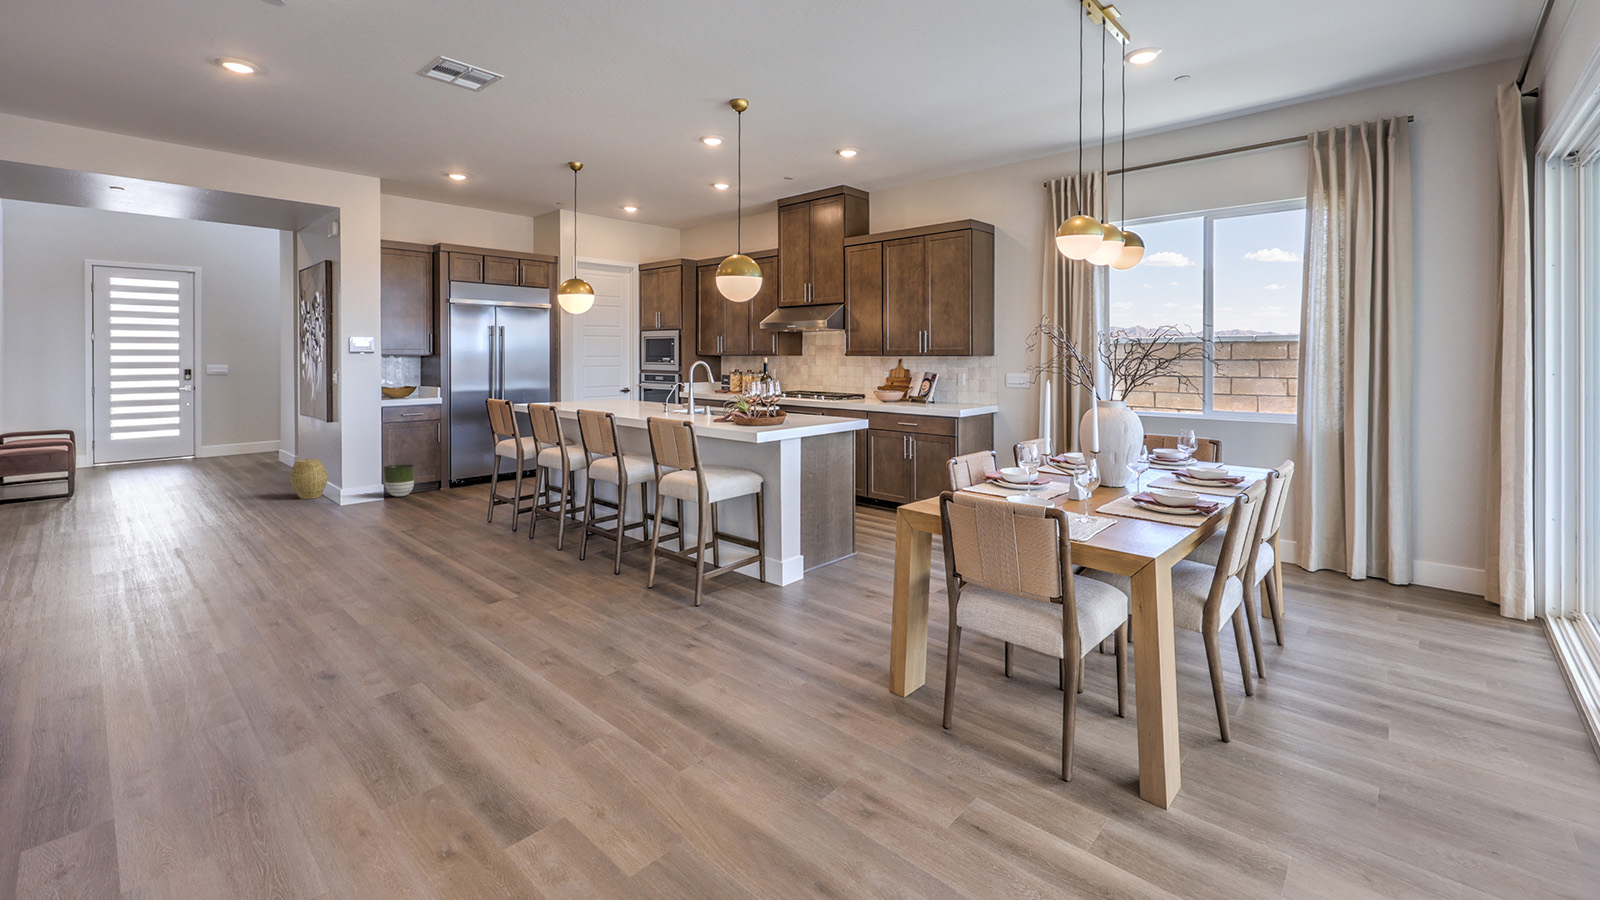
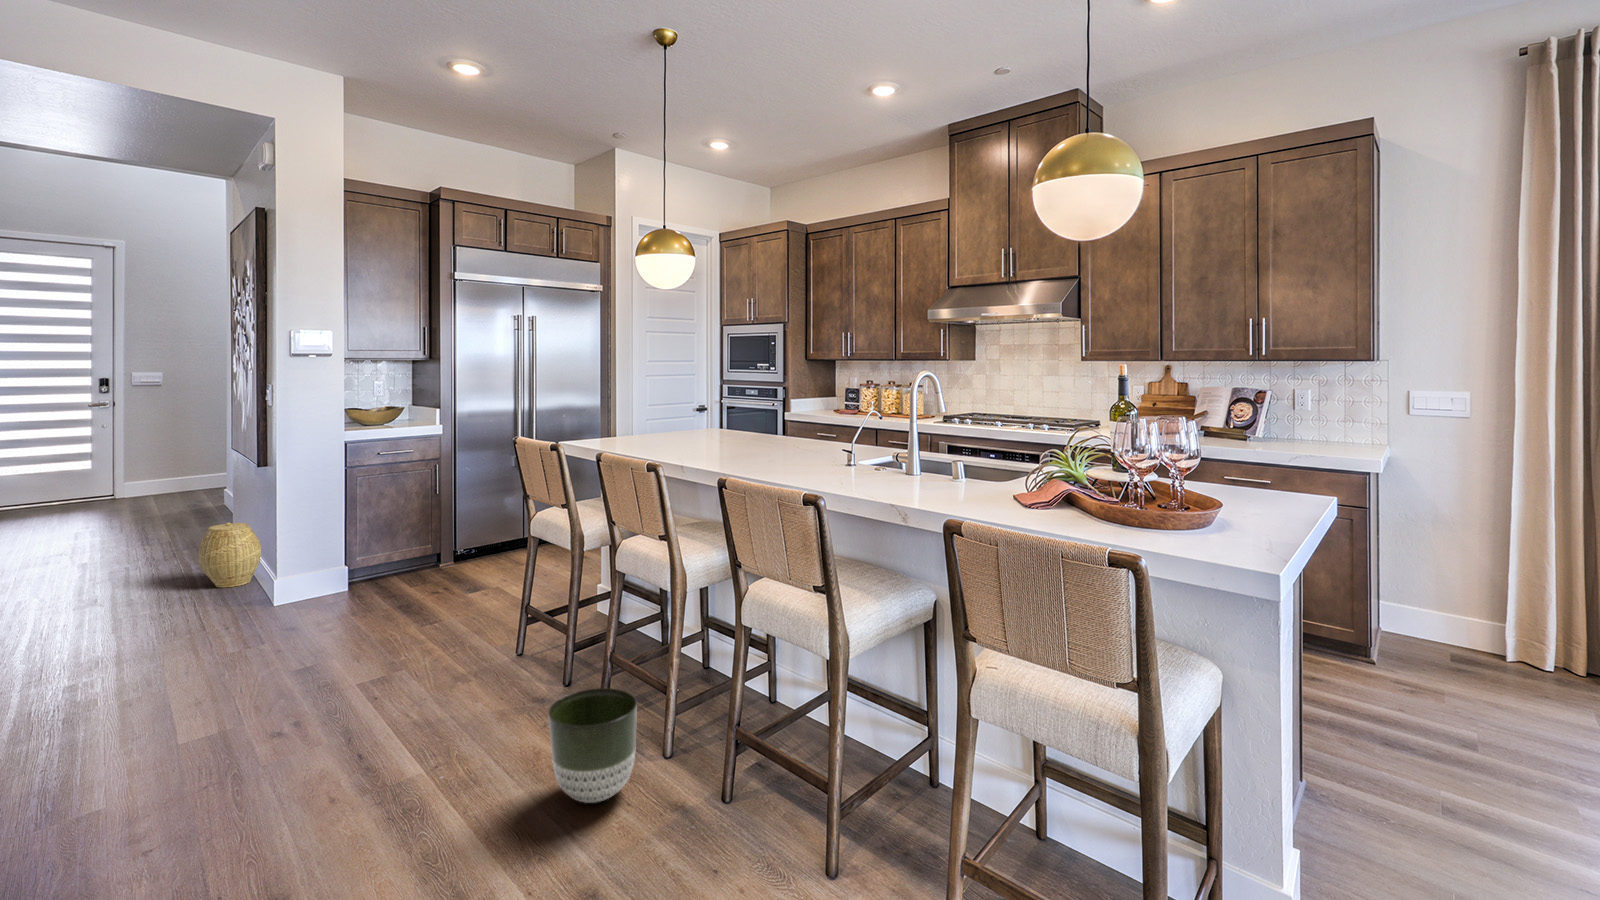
planter: present [383,465,414,497] -> present [548,688,637,803]

